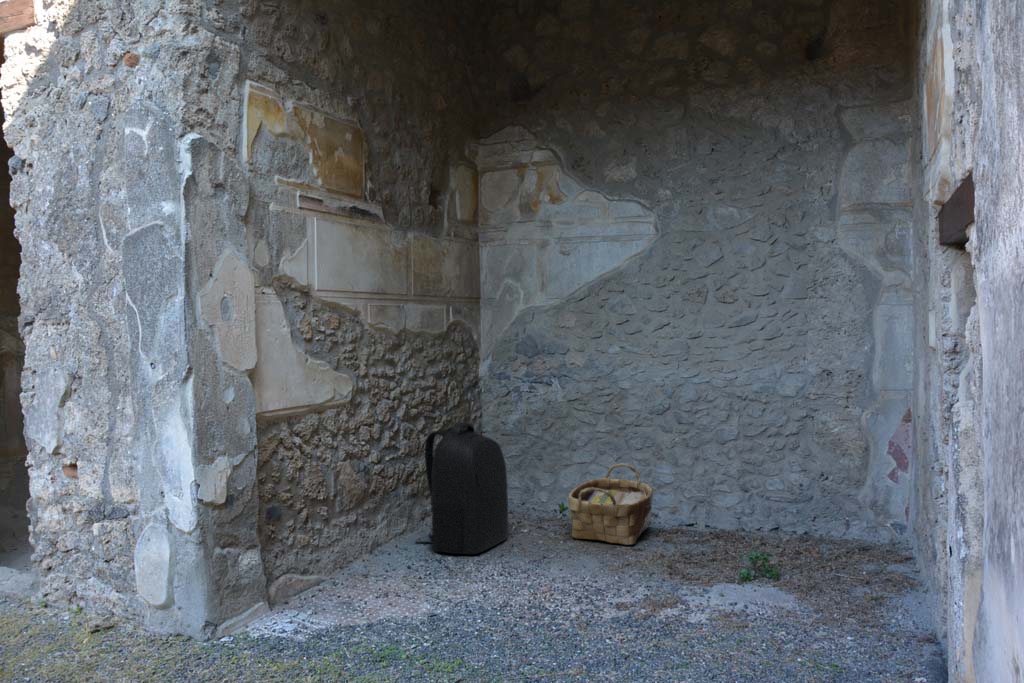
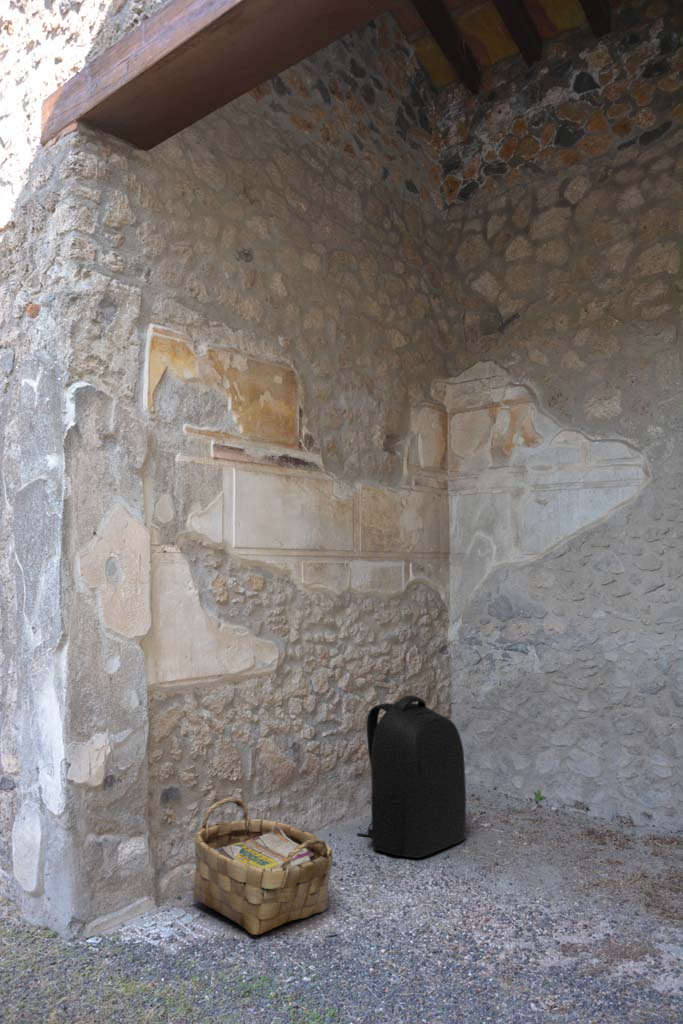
woven basket: present [568,463,653,545] -> present [193,797,332,935]

